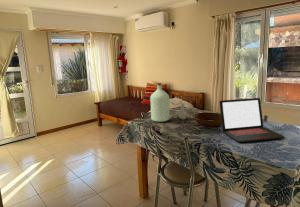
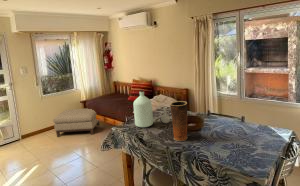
vase: none [190,93,208,134] -> present [170,101,188,141]
laptop: present [220,98,285,142] -> none [199,103,259,149]
ottoman: none [67,110,113,136] -> present [53,108,100,137]

